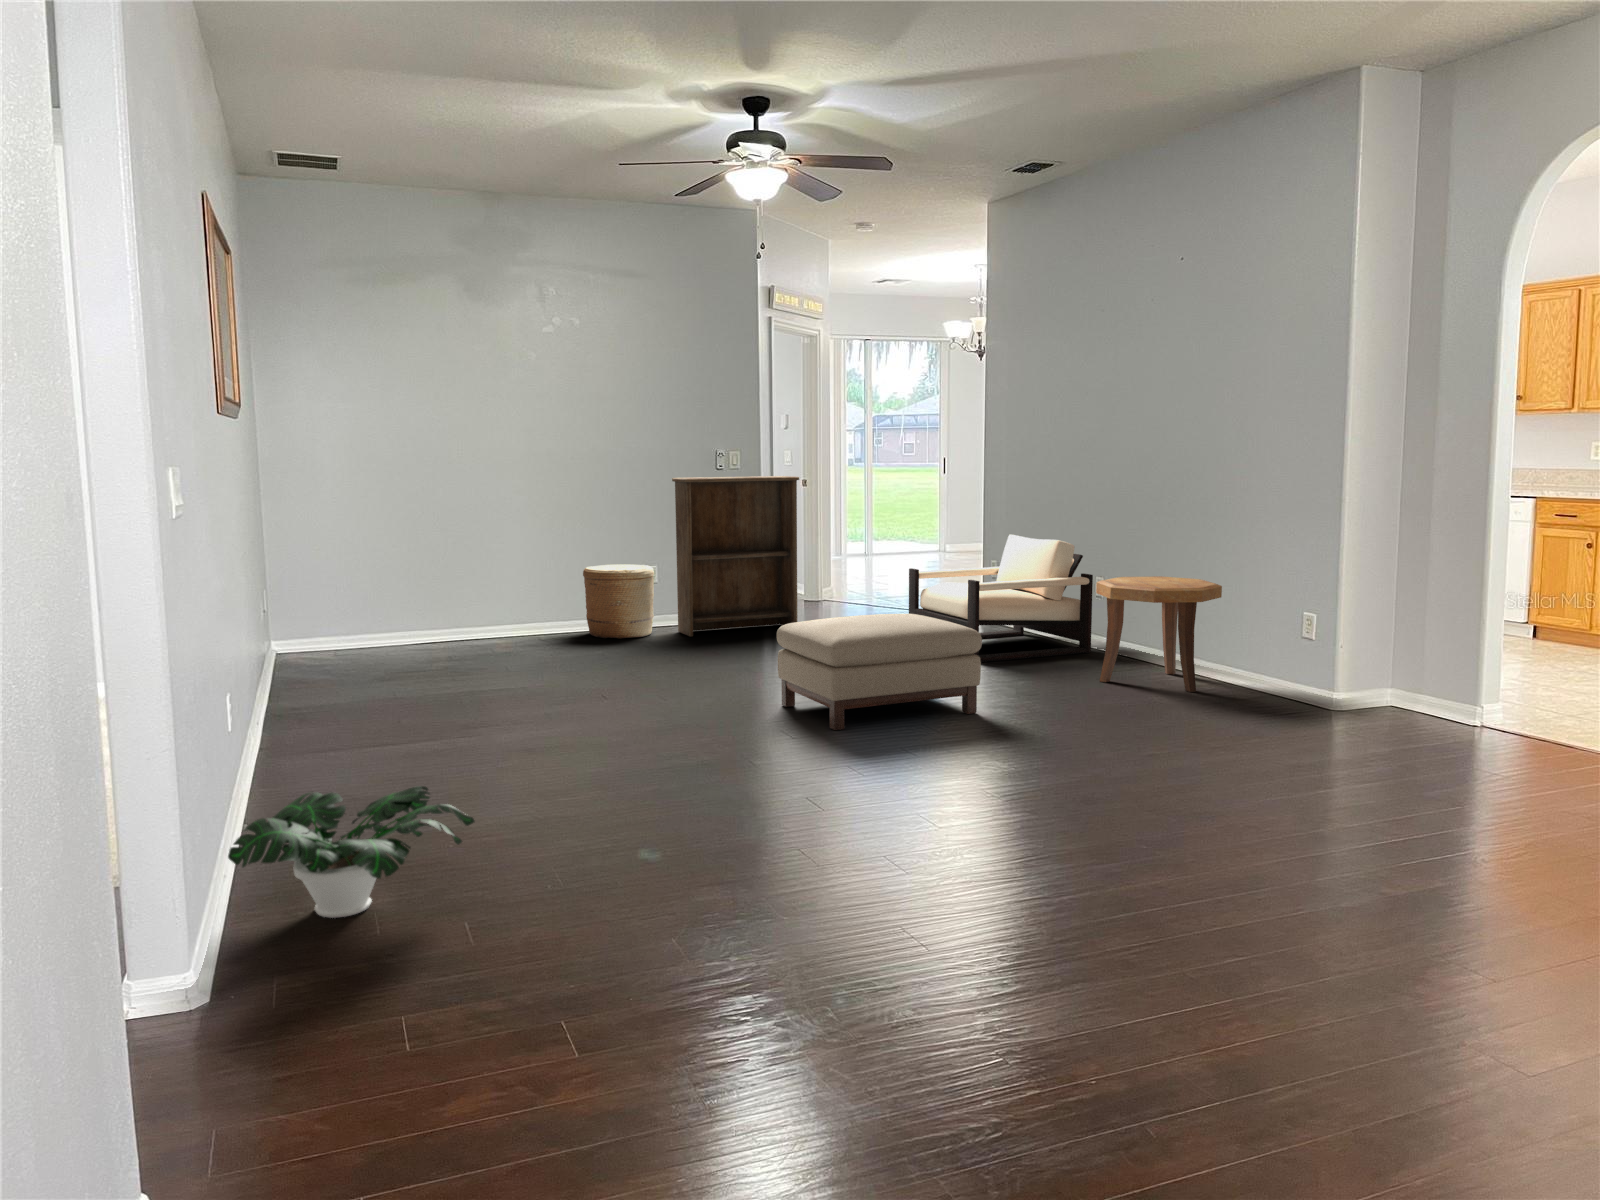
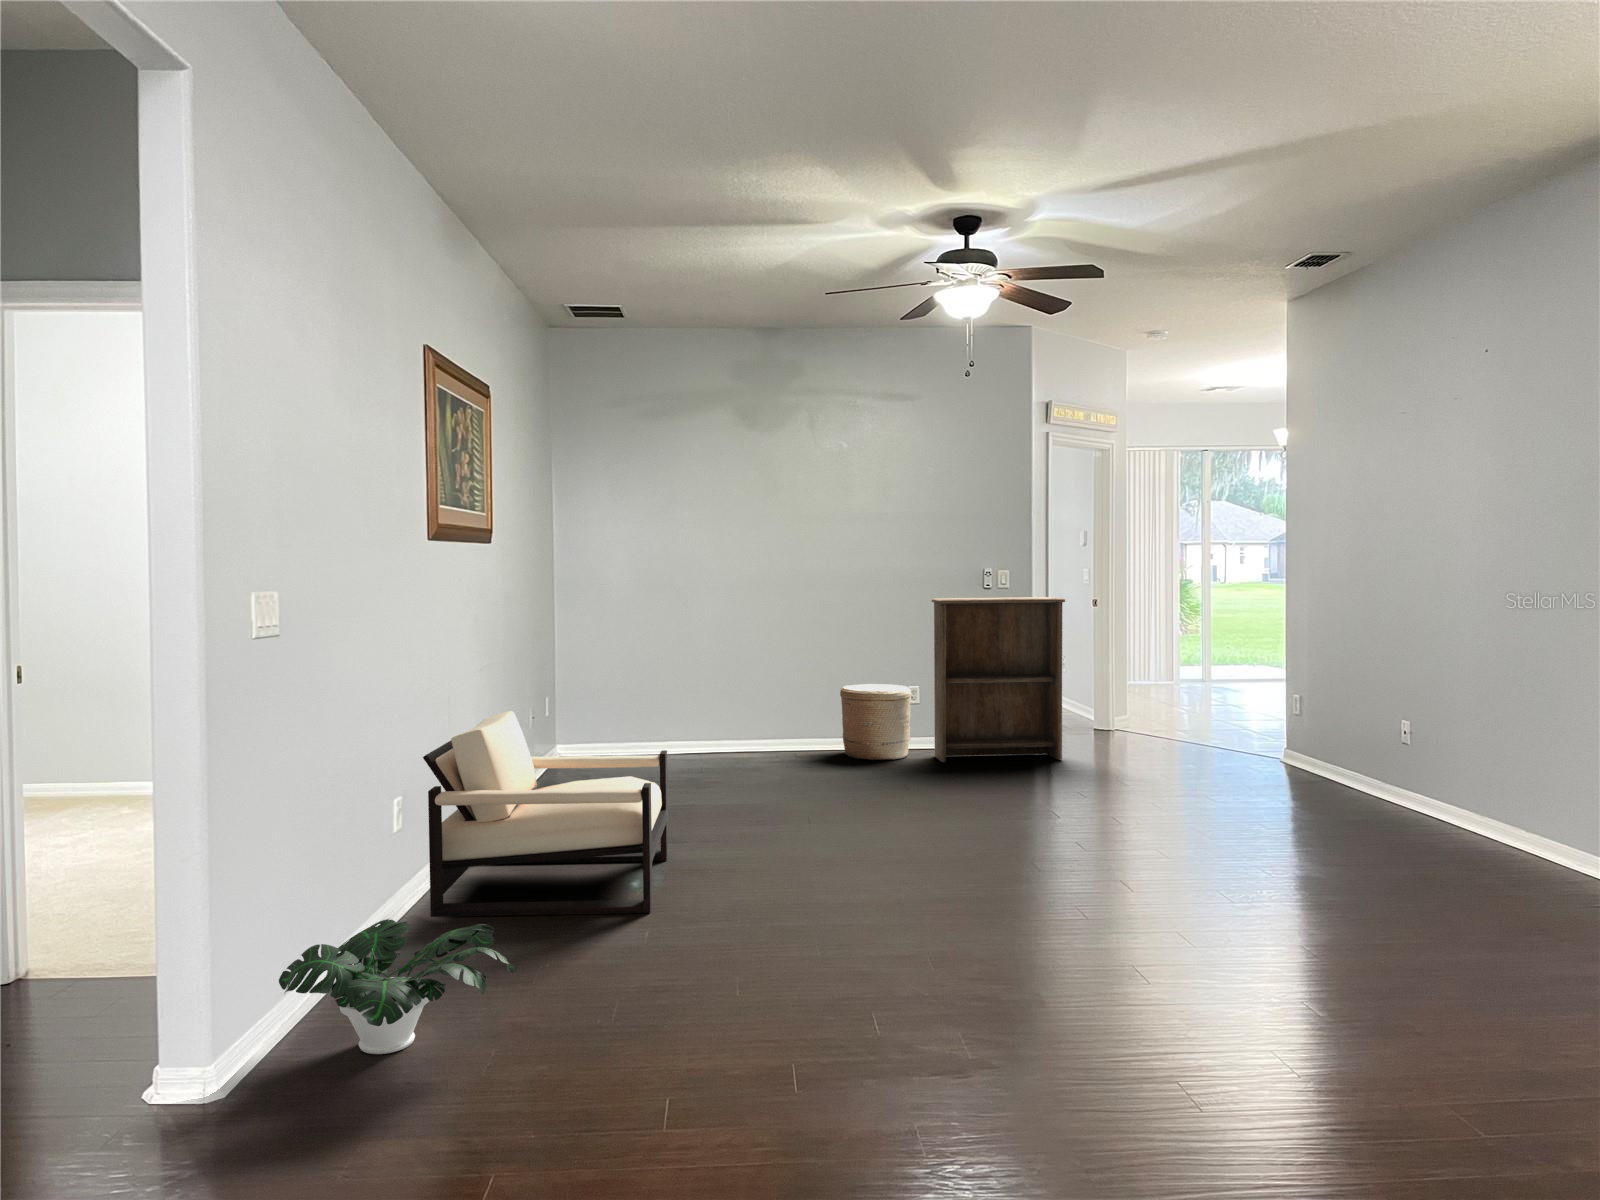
armchair: present [909,534,1093,662] -> present [423,711,668,917]
side table: present [1096,576,1222,692] -> none [1380,728,1549,881]
ottoman: present [777,614,982,730] -> none [975,760,1204,890]

